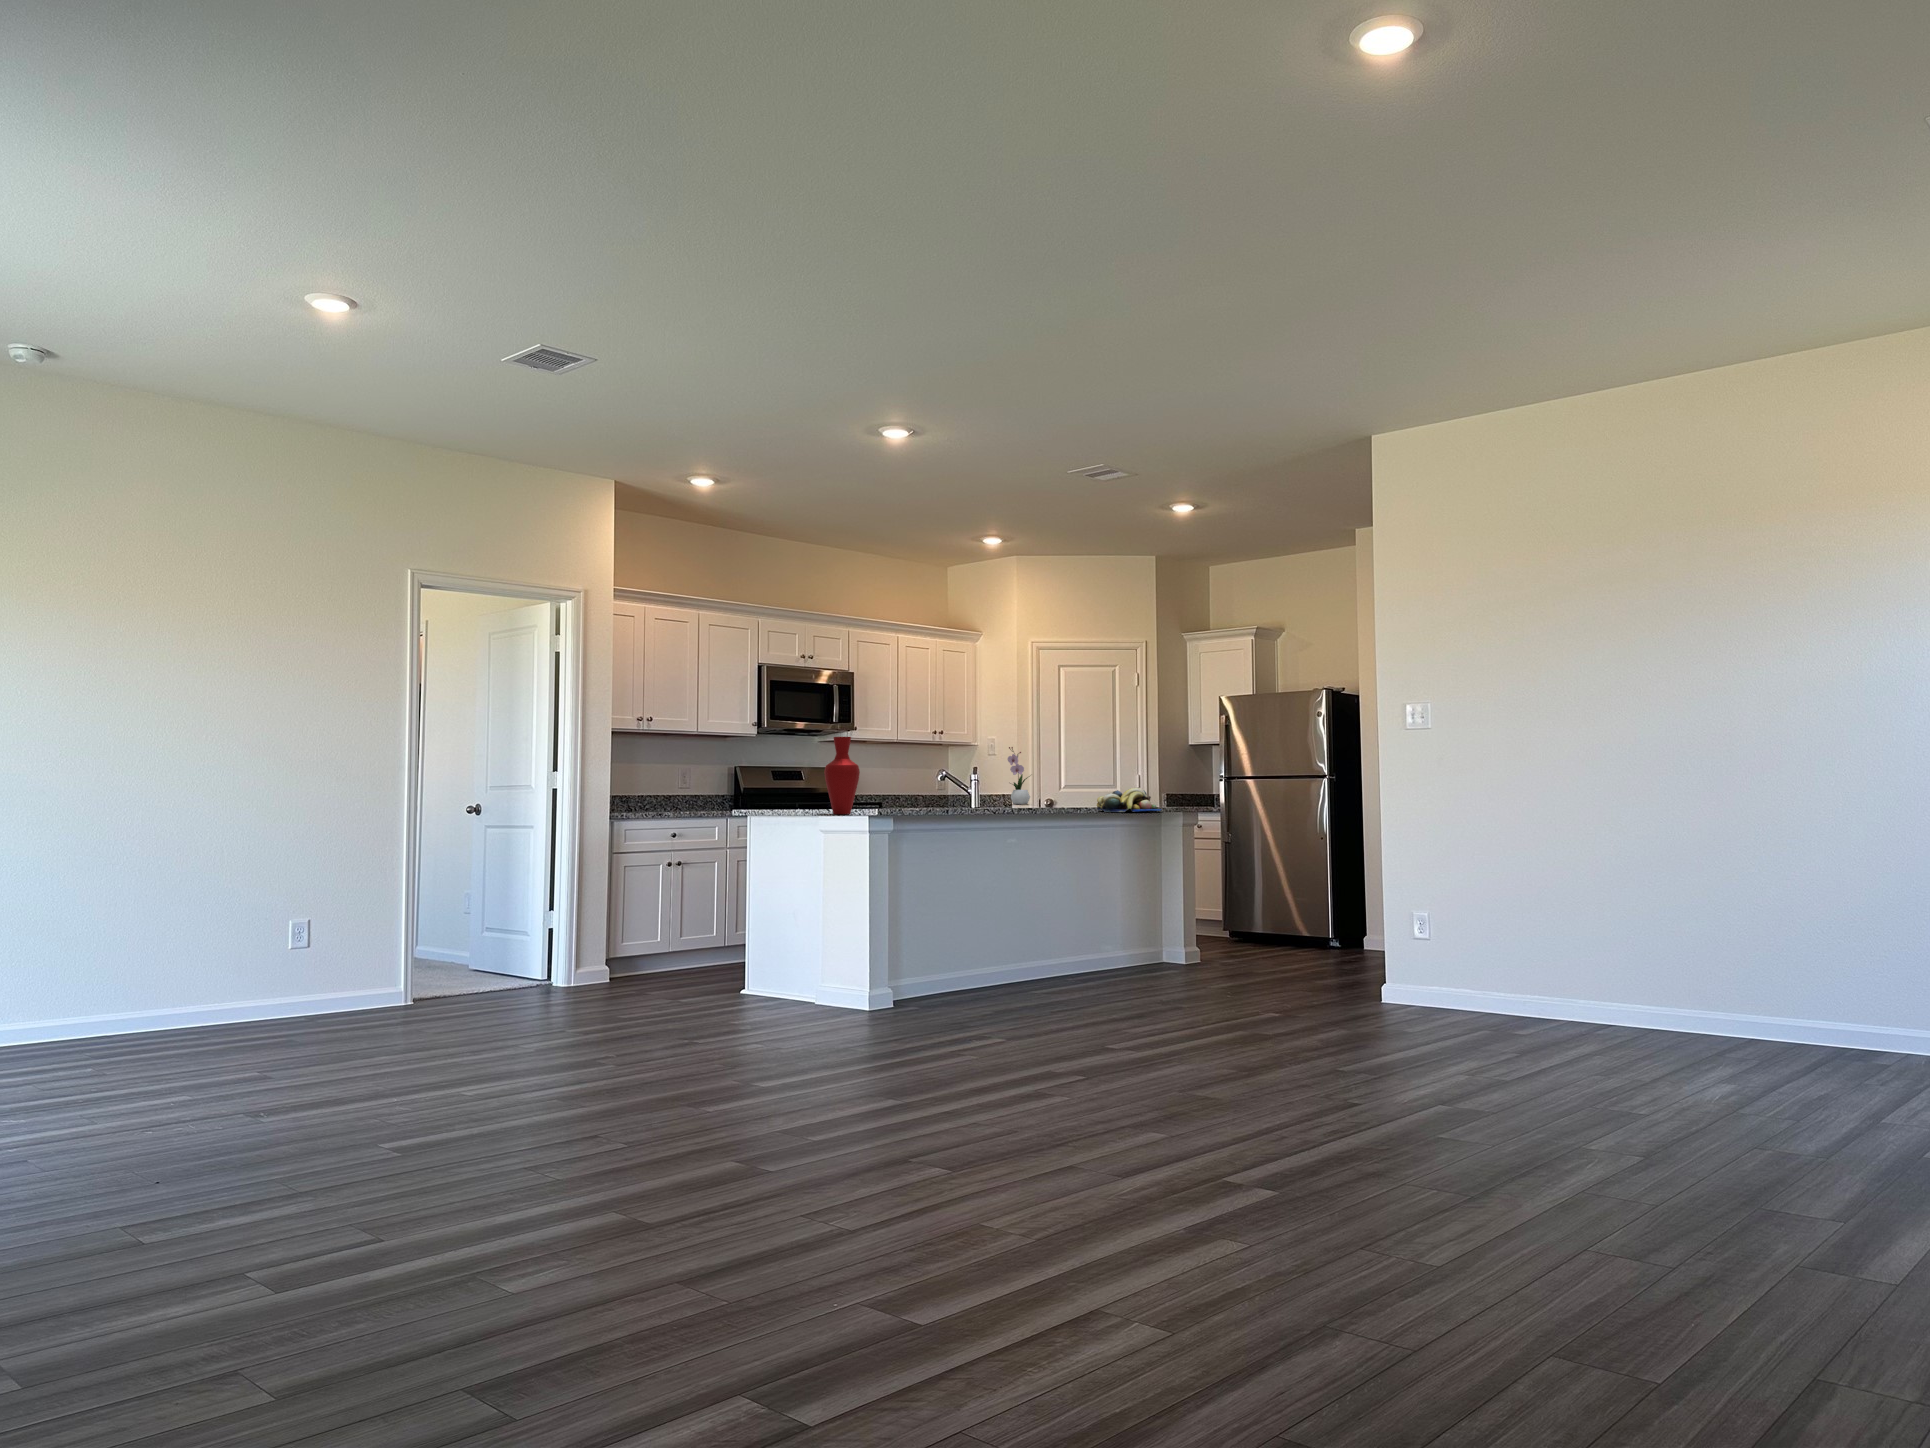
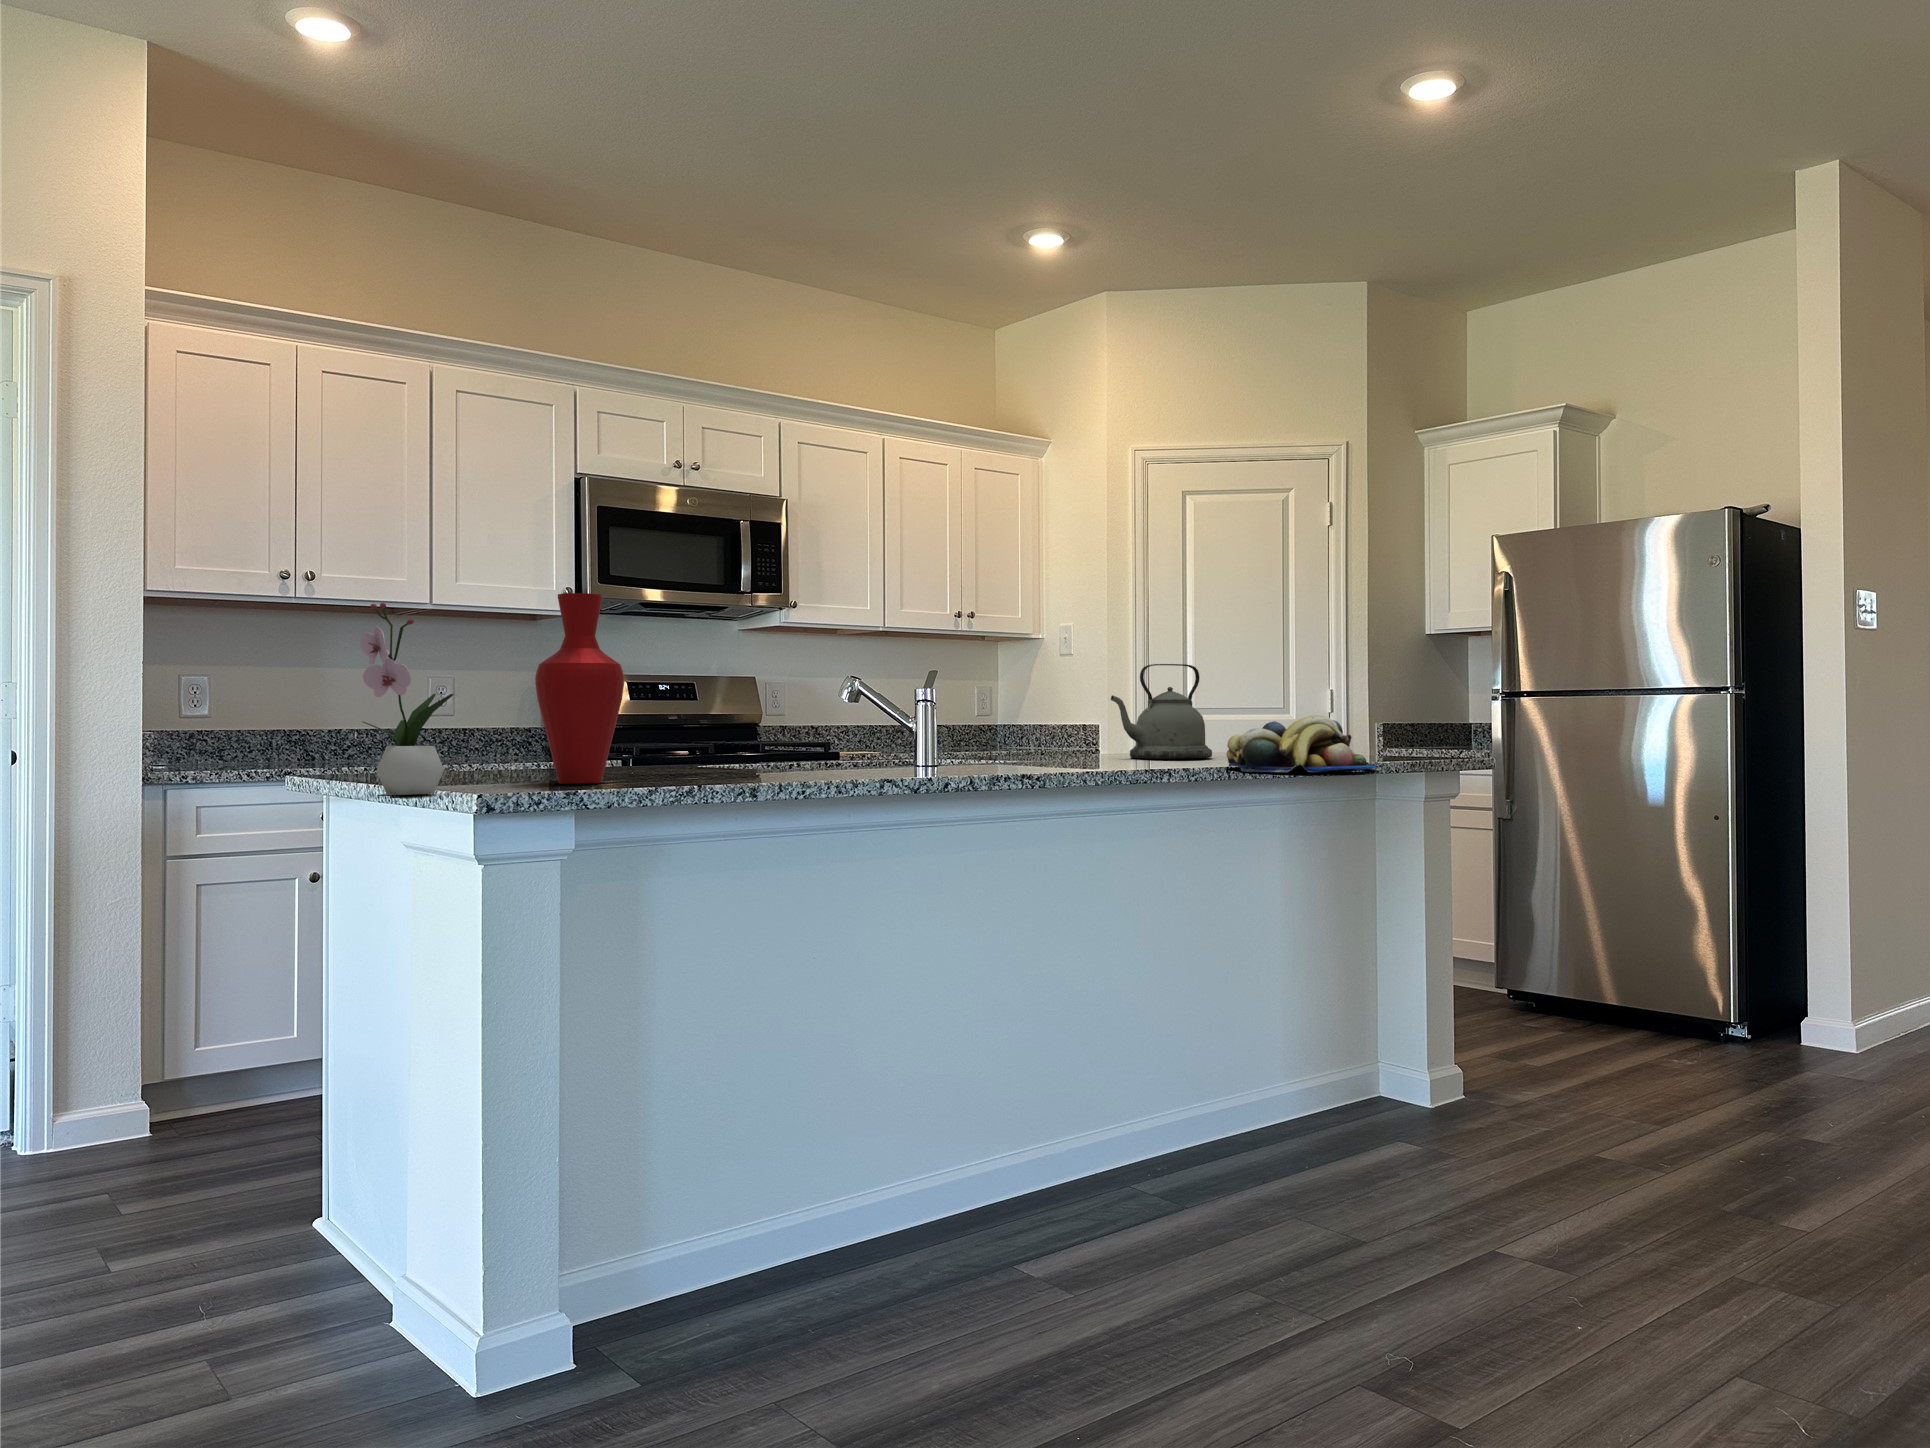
flower arrangement: present [1007,747,1030,804] -> present [360,603,454,795]
kettle: none [1041,764,1087,808] -> present [1111,664,1212,759]

